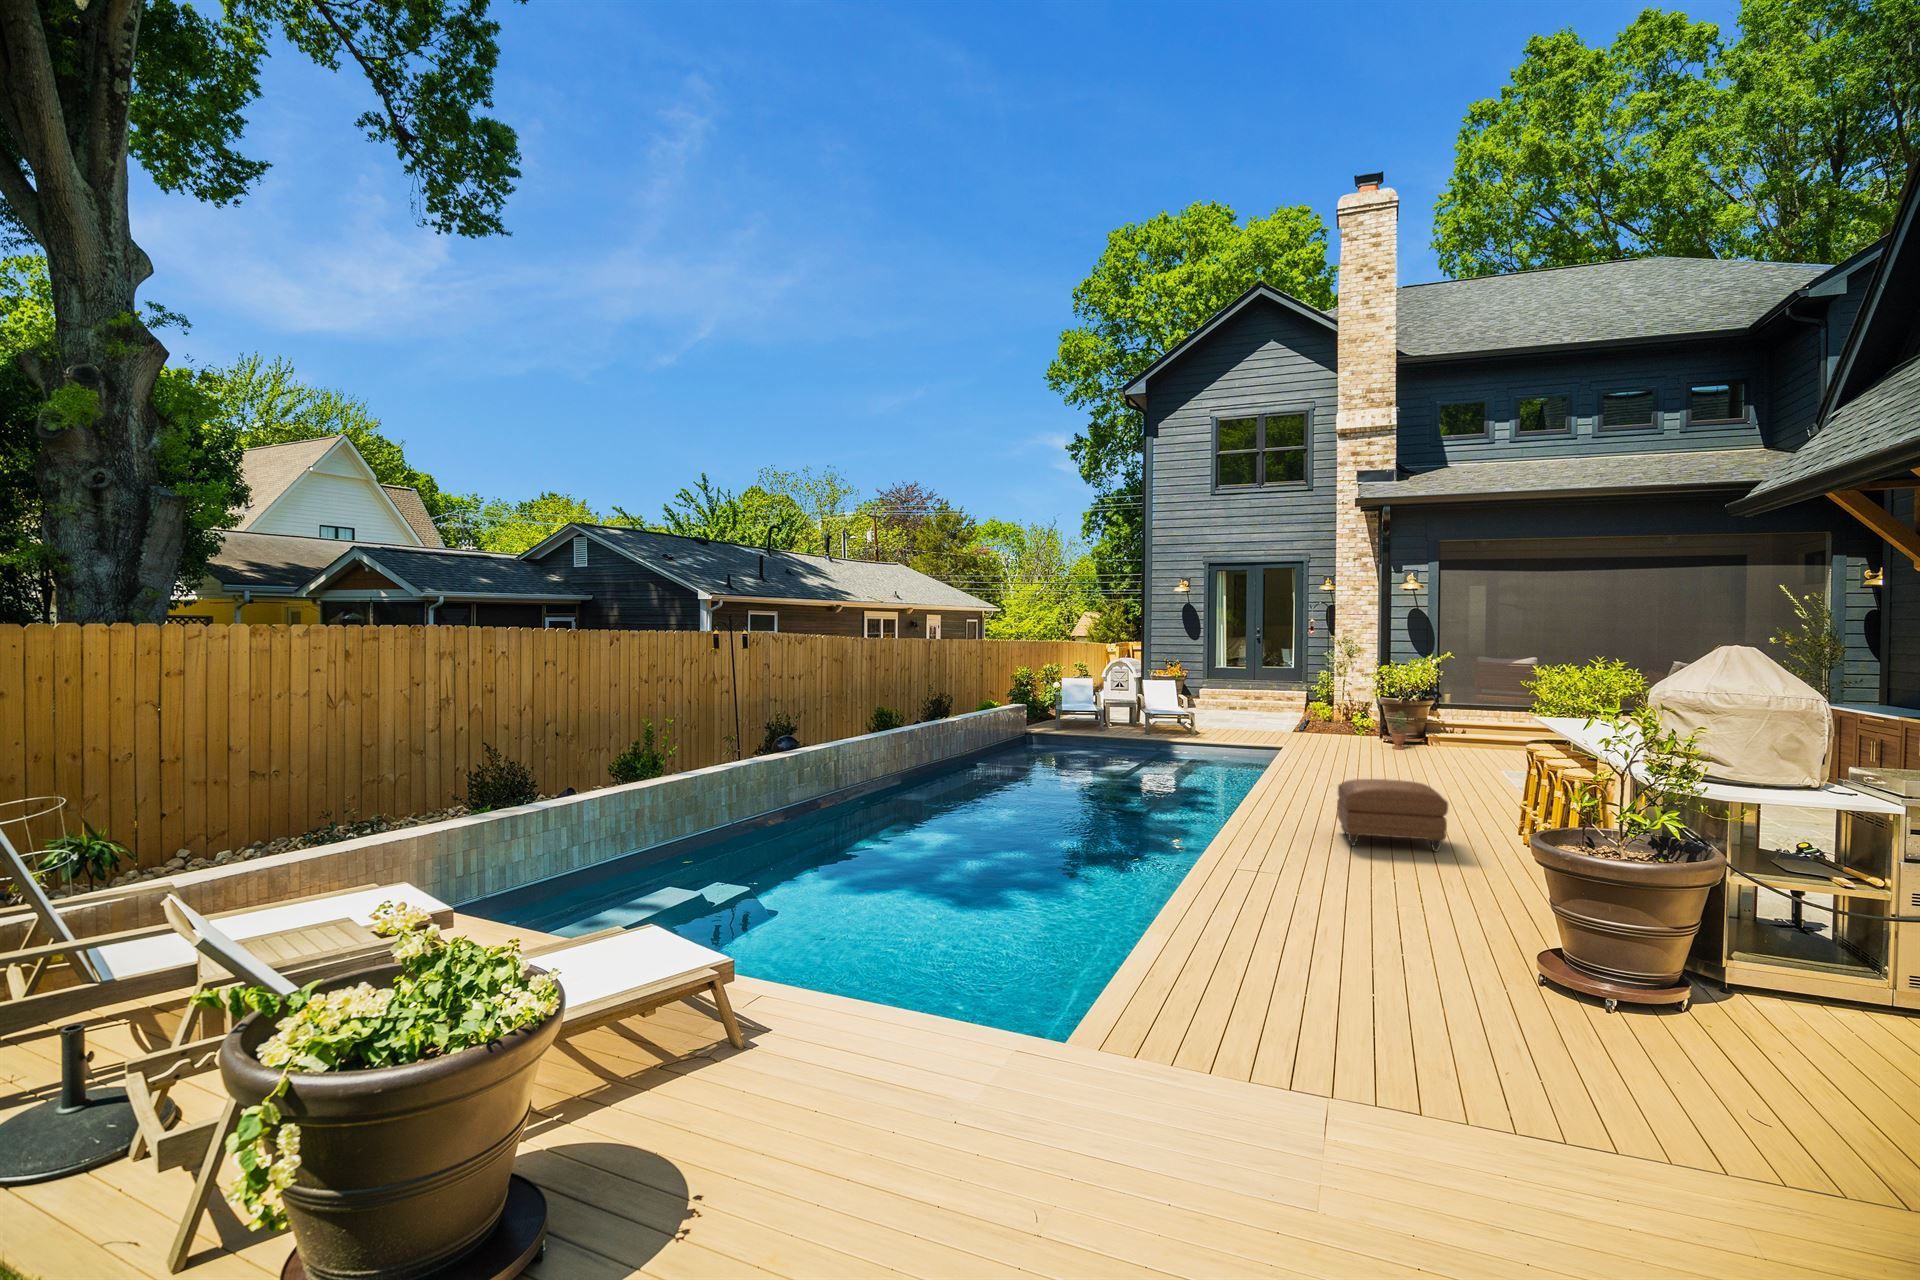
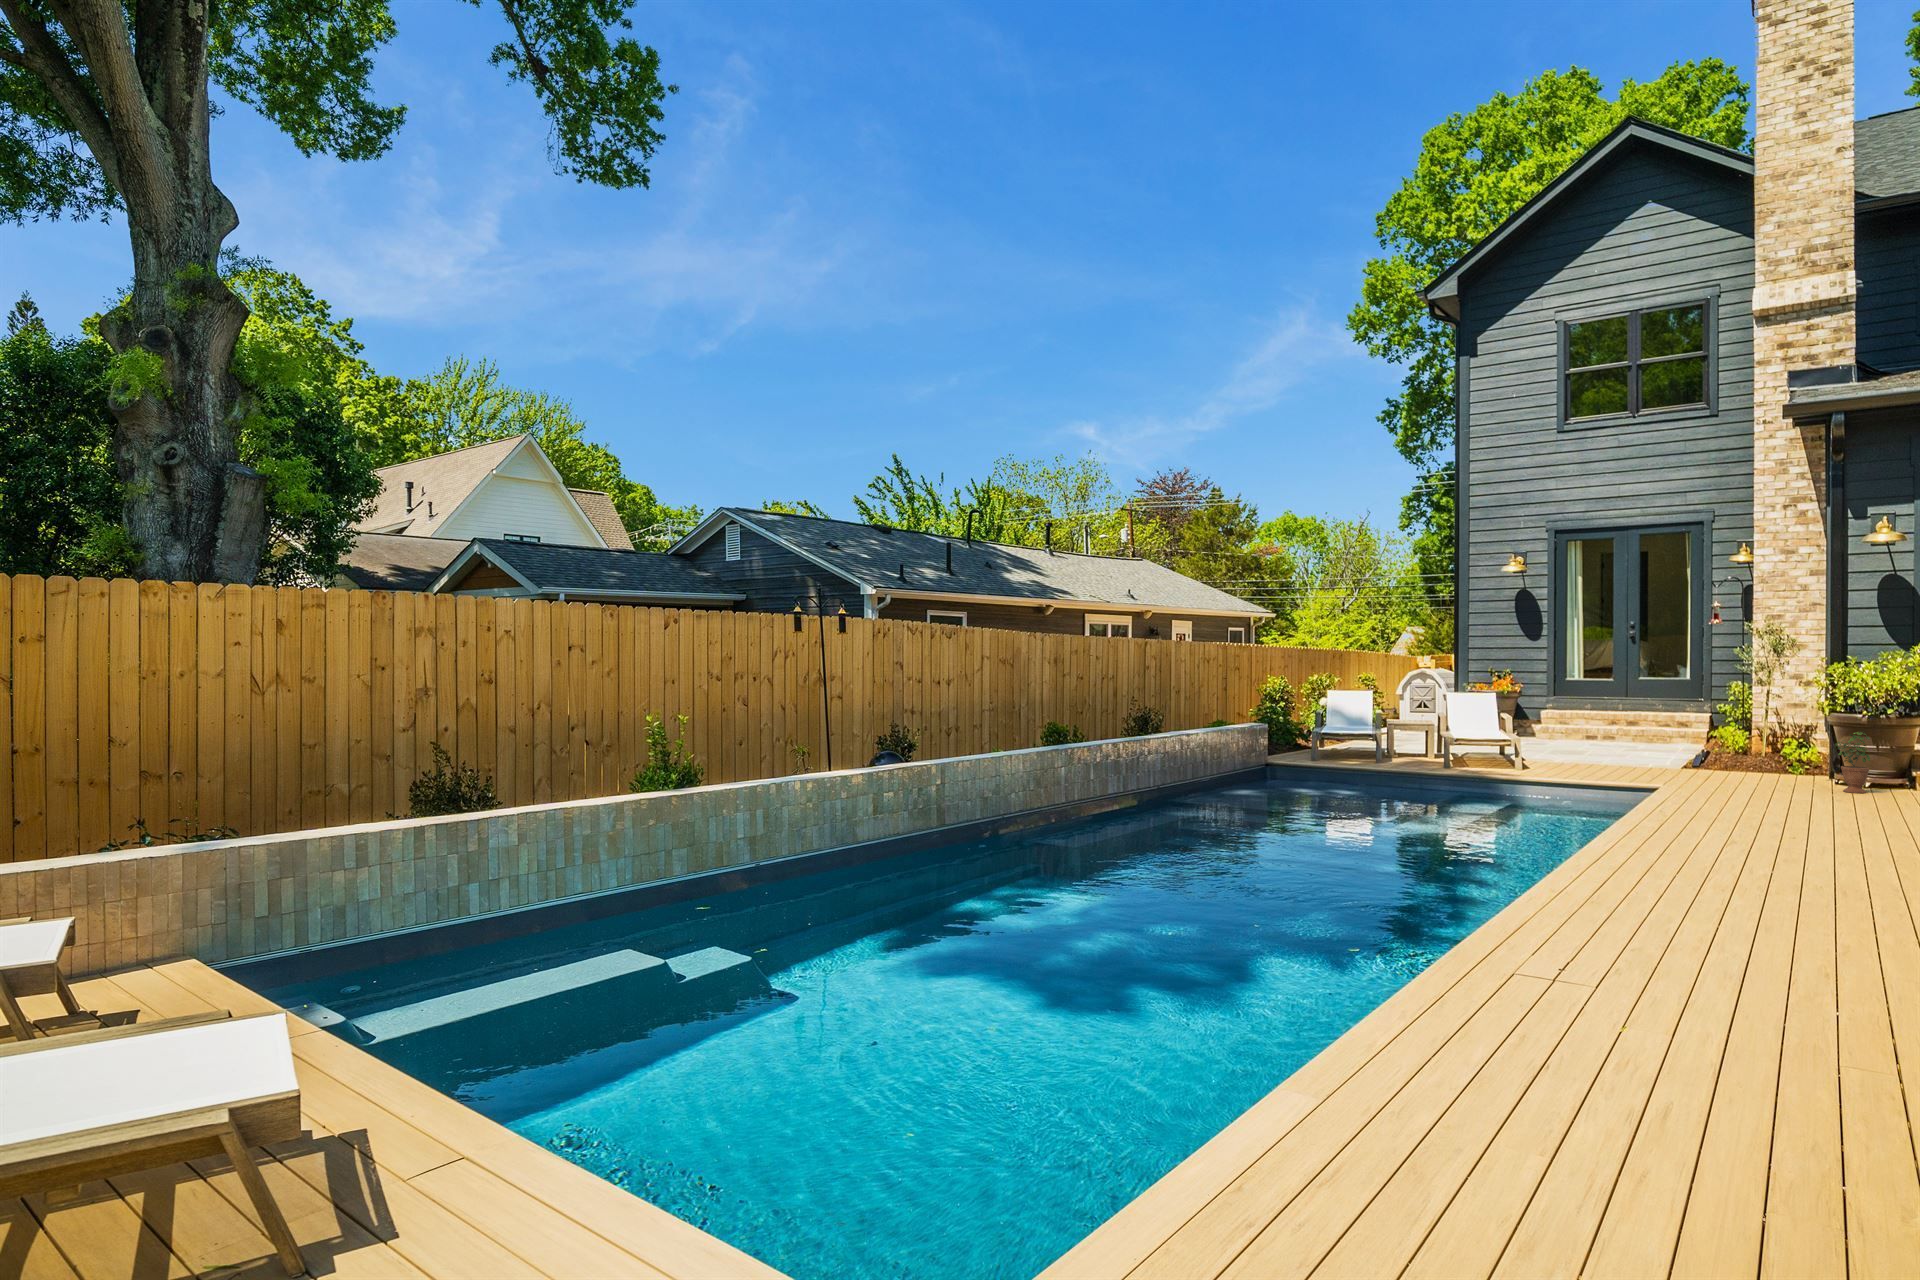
ottoman: present [1337,779,1448,851] -> none [1672,790,1867,910]

